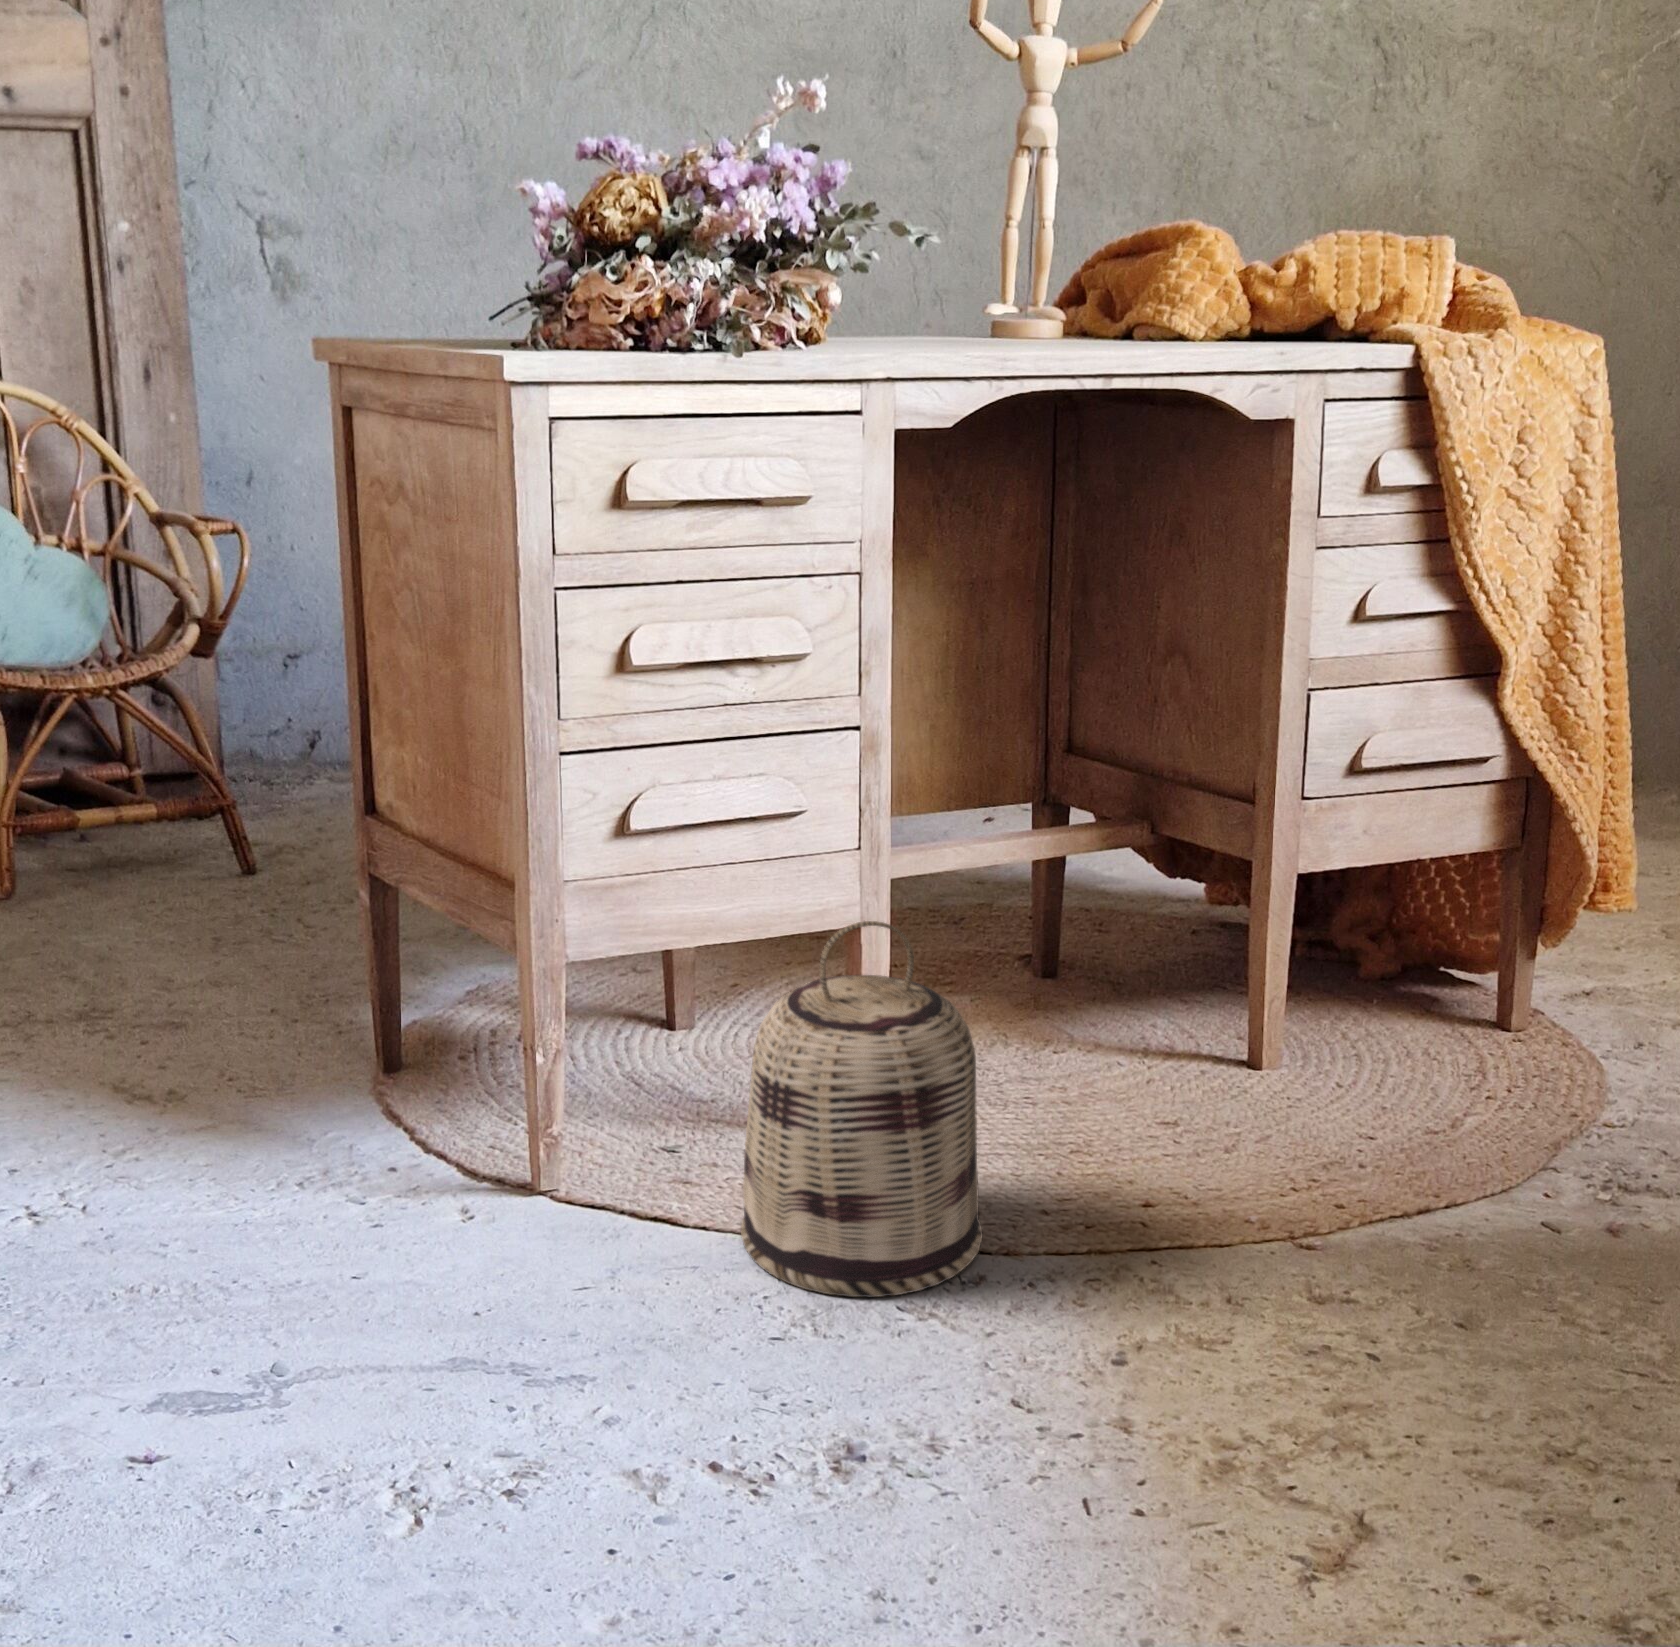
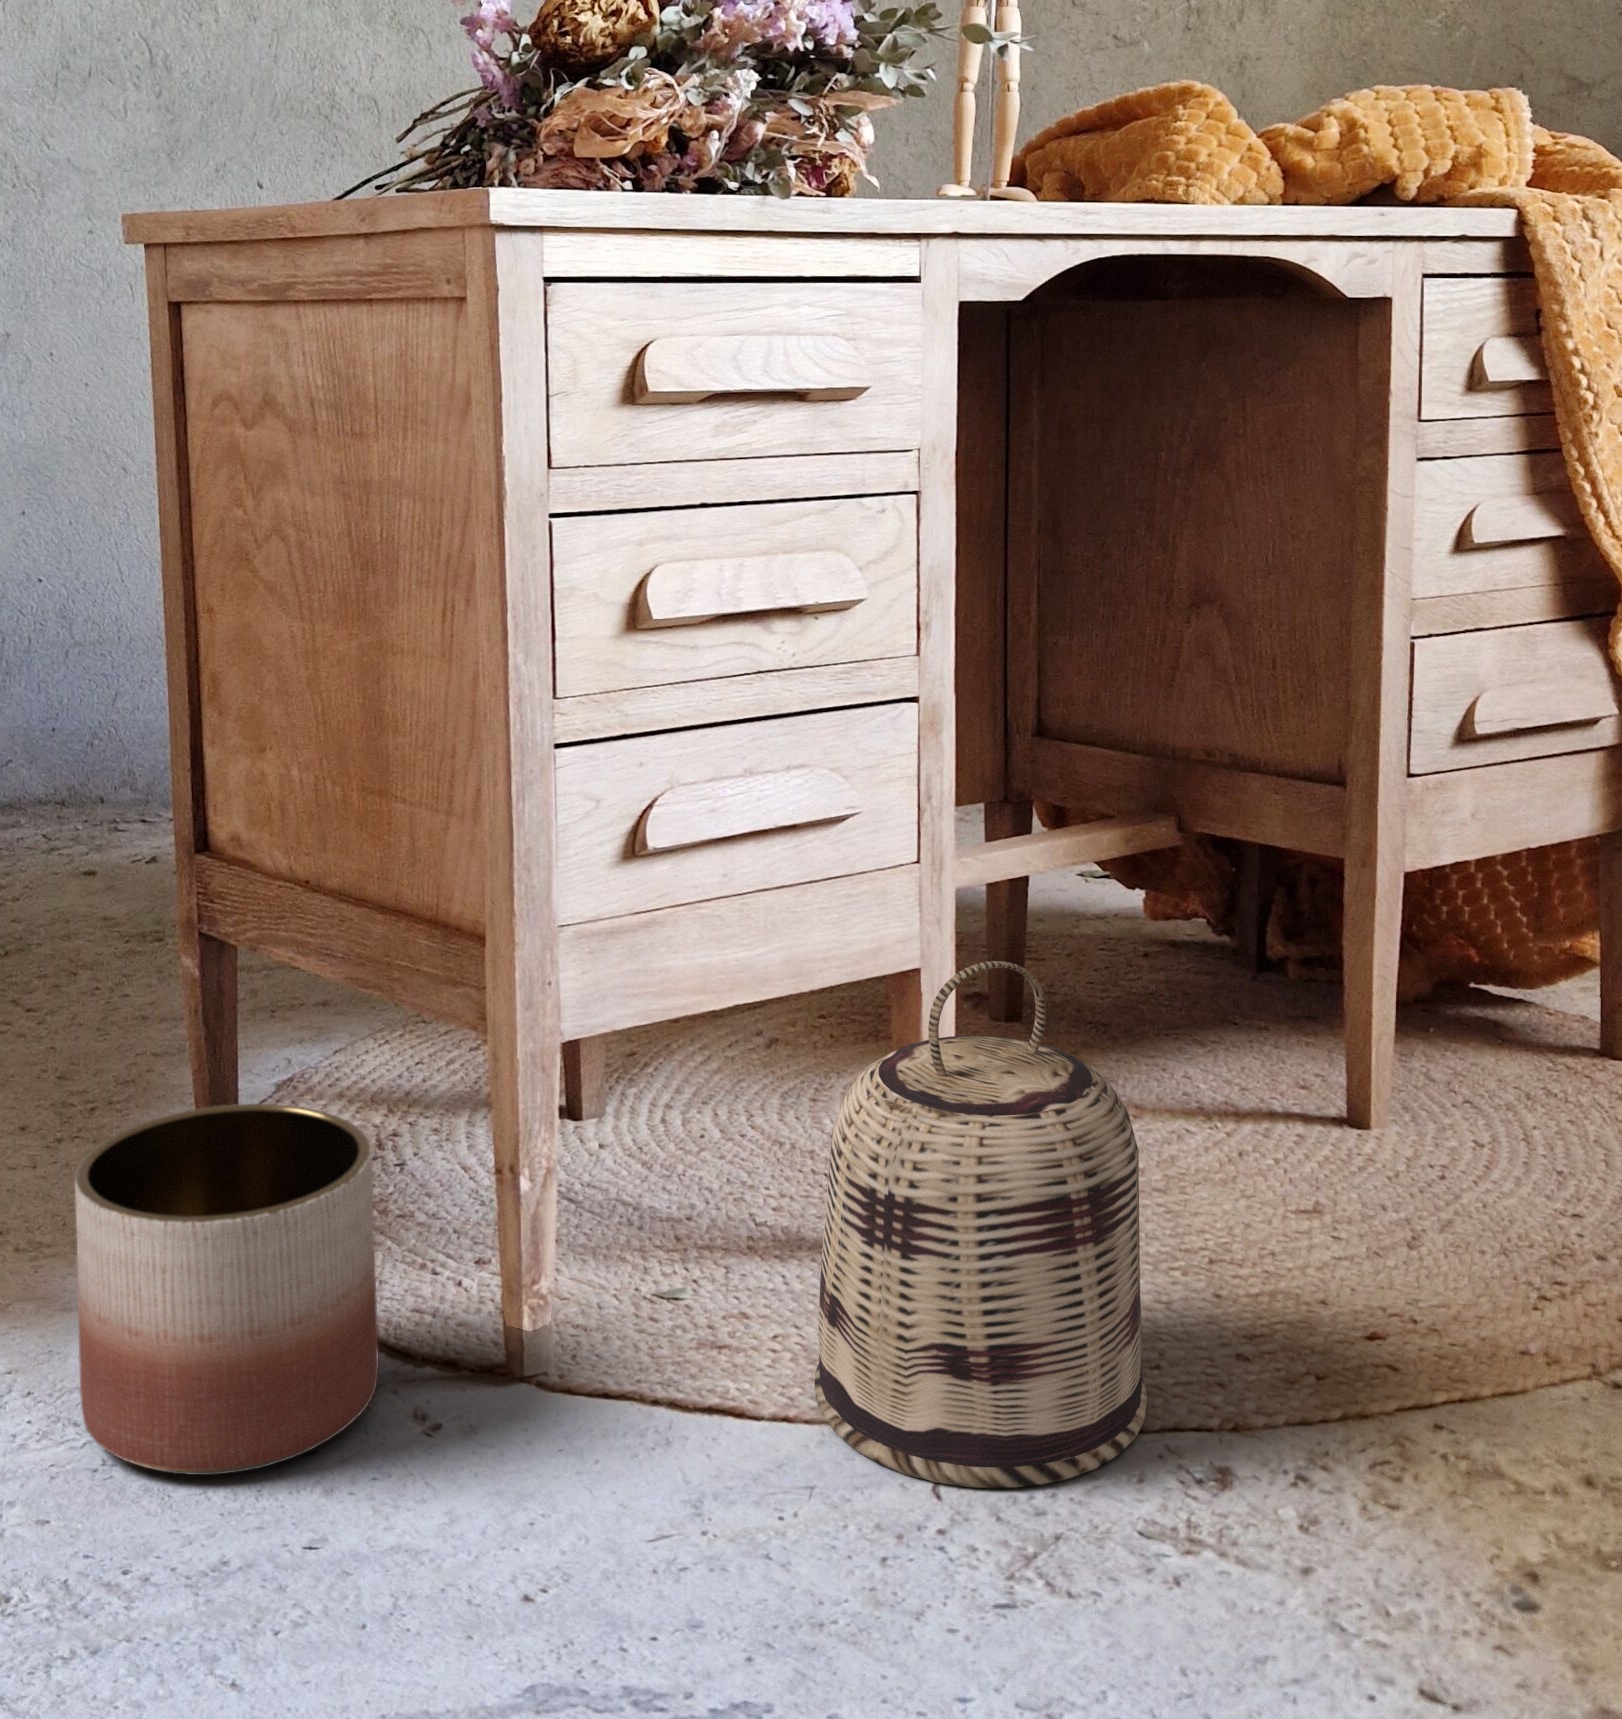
planter: none [232,991,444,1239] -> present [75,1104,379,1475]

